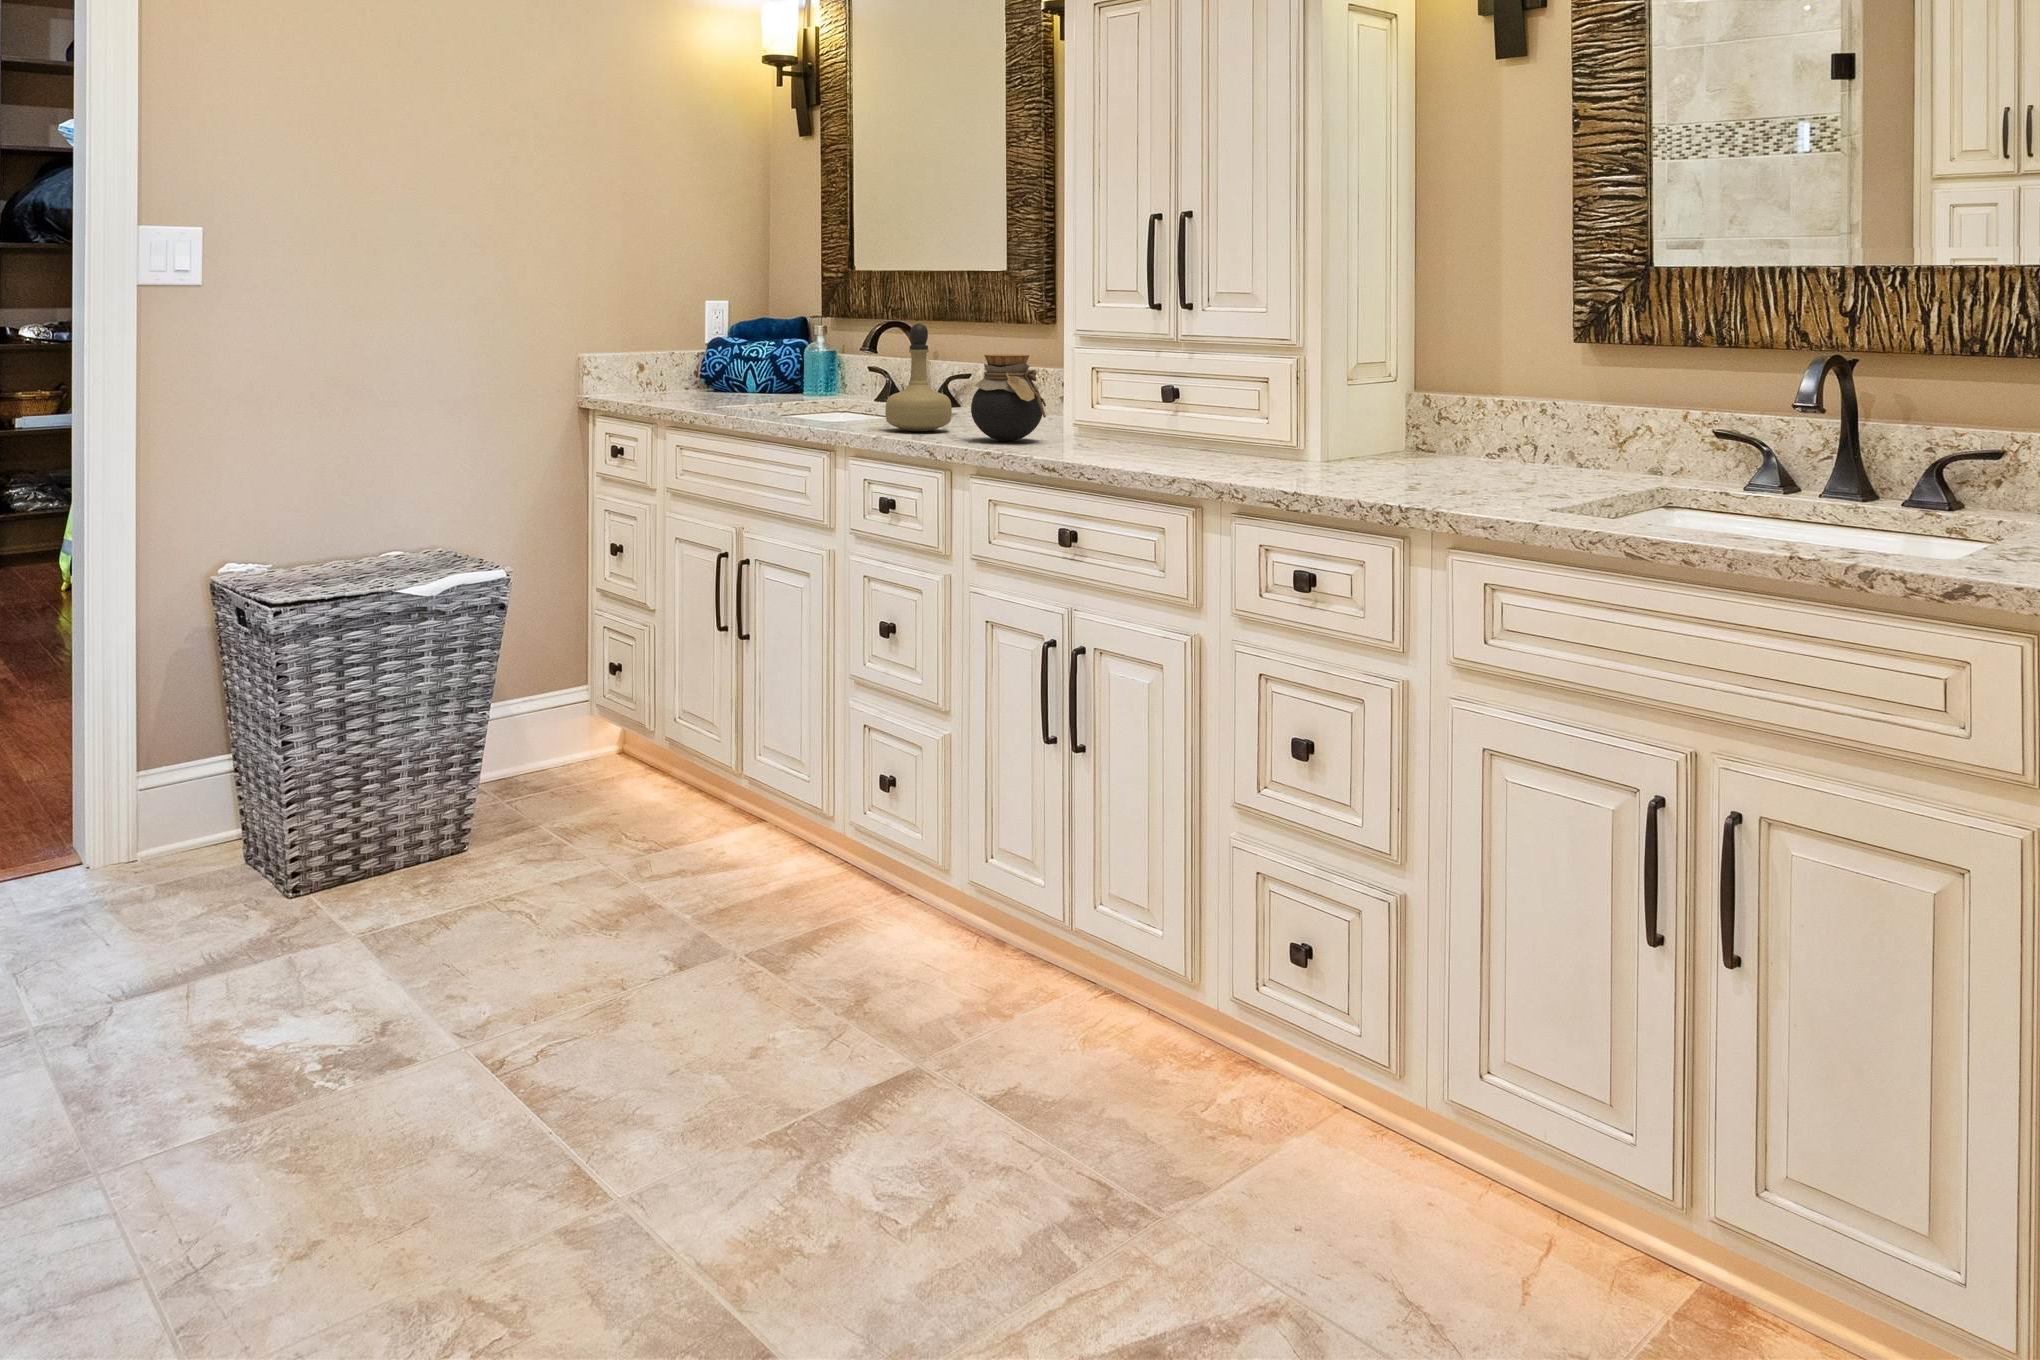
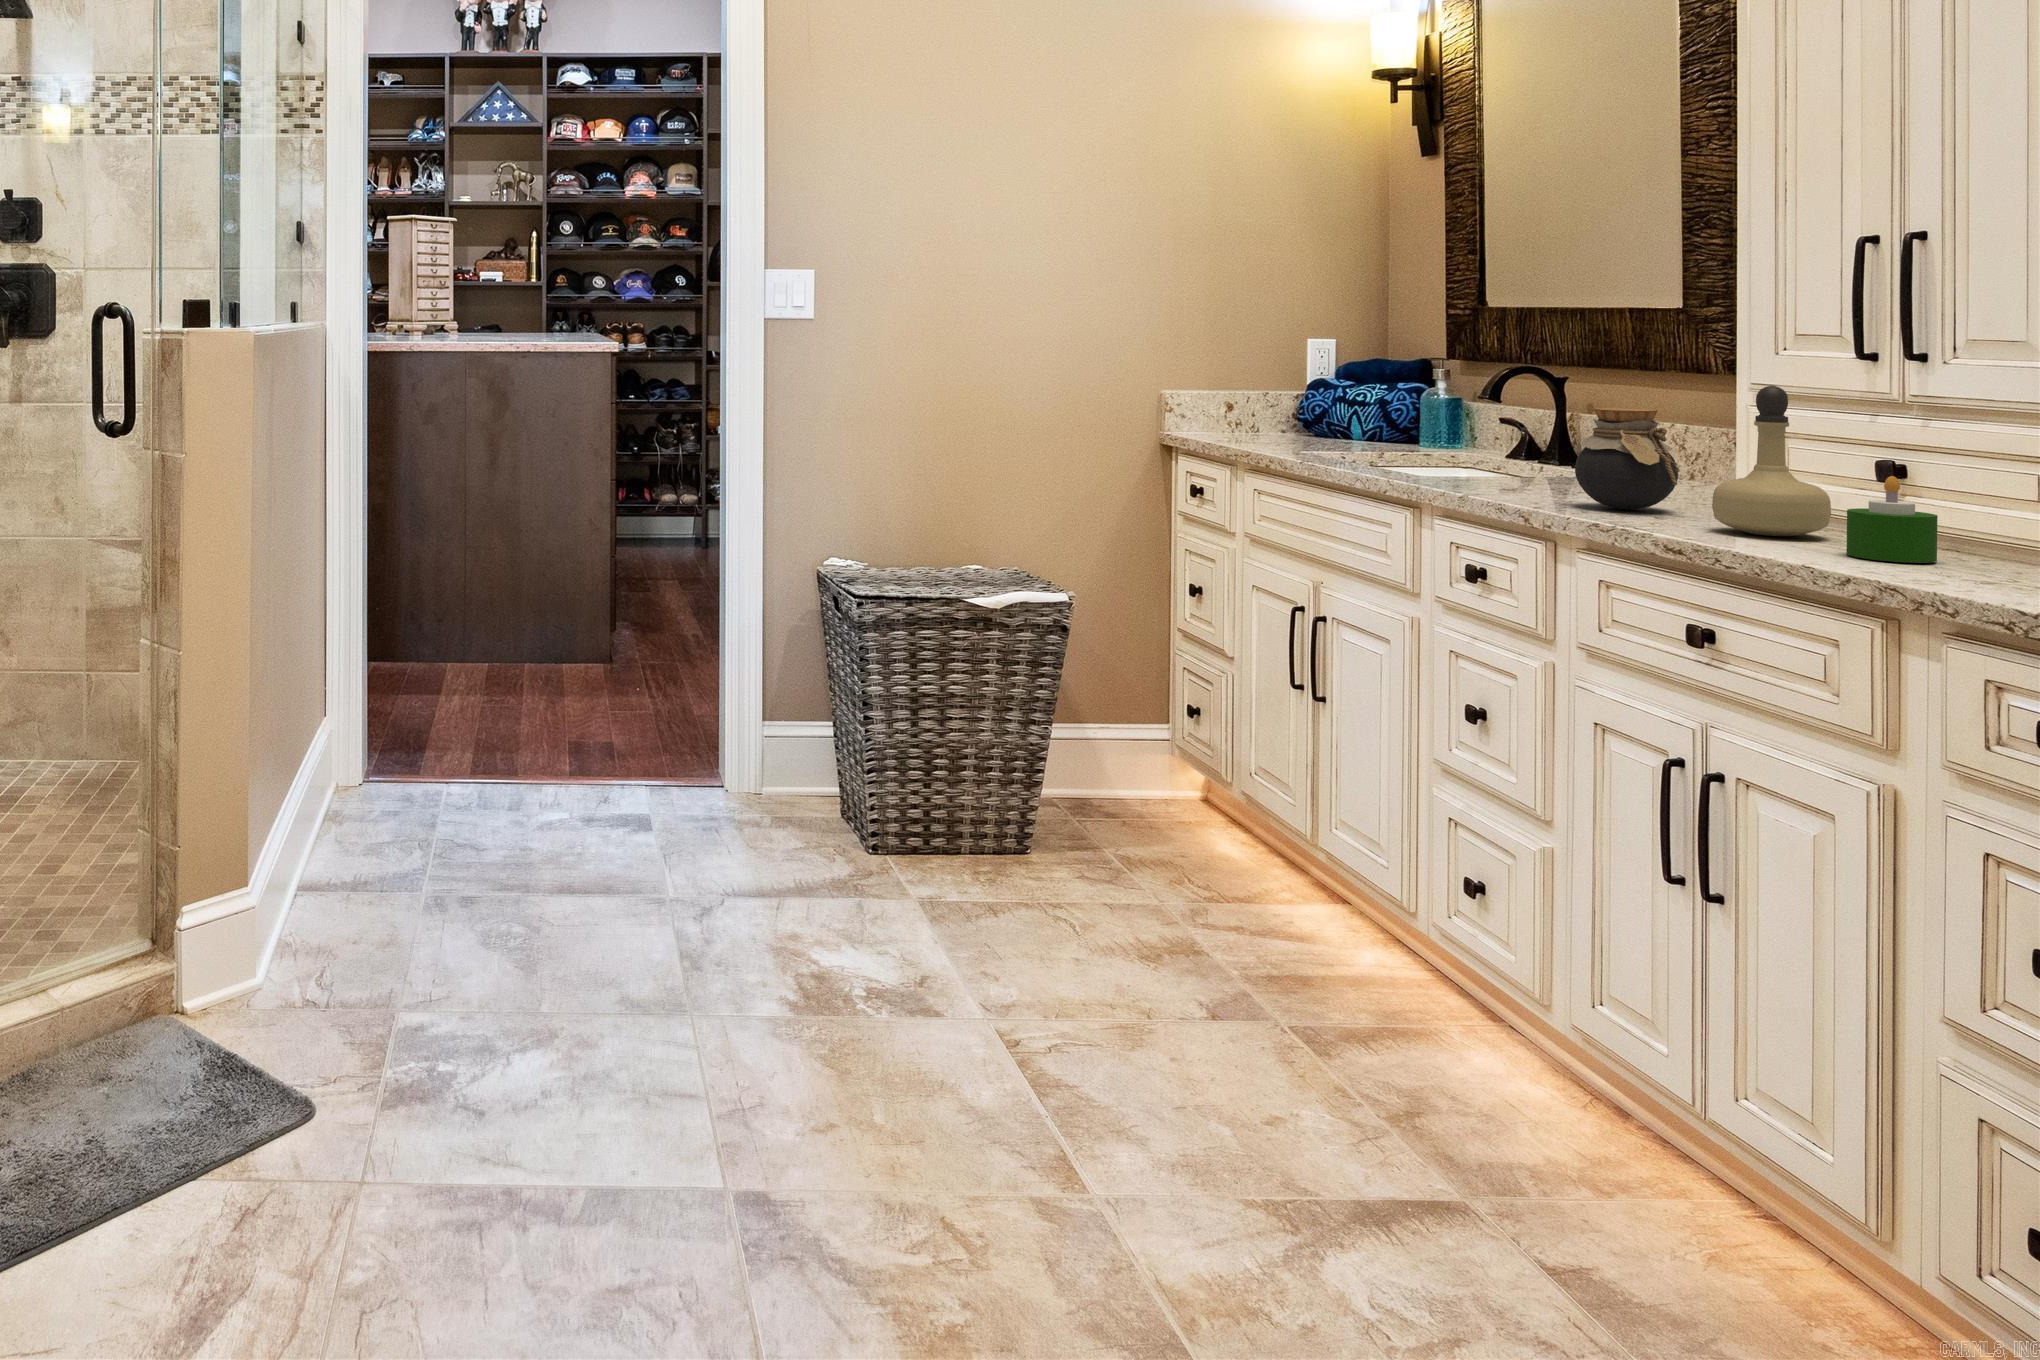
perfume bottle: present [885,323,952,431] -> present [1712,386,1831,536]
candle: none [1177,399,1231,466] -> present [1846,476,1938,563]

